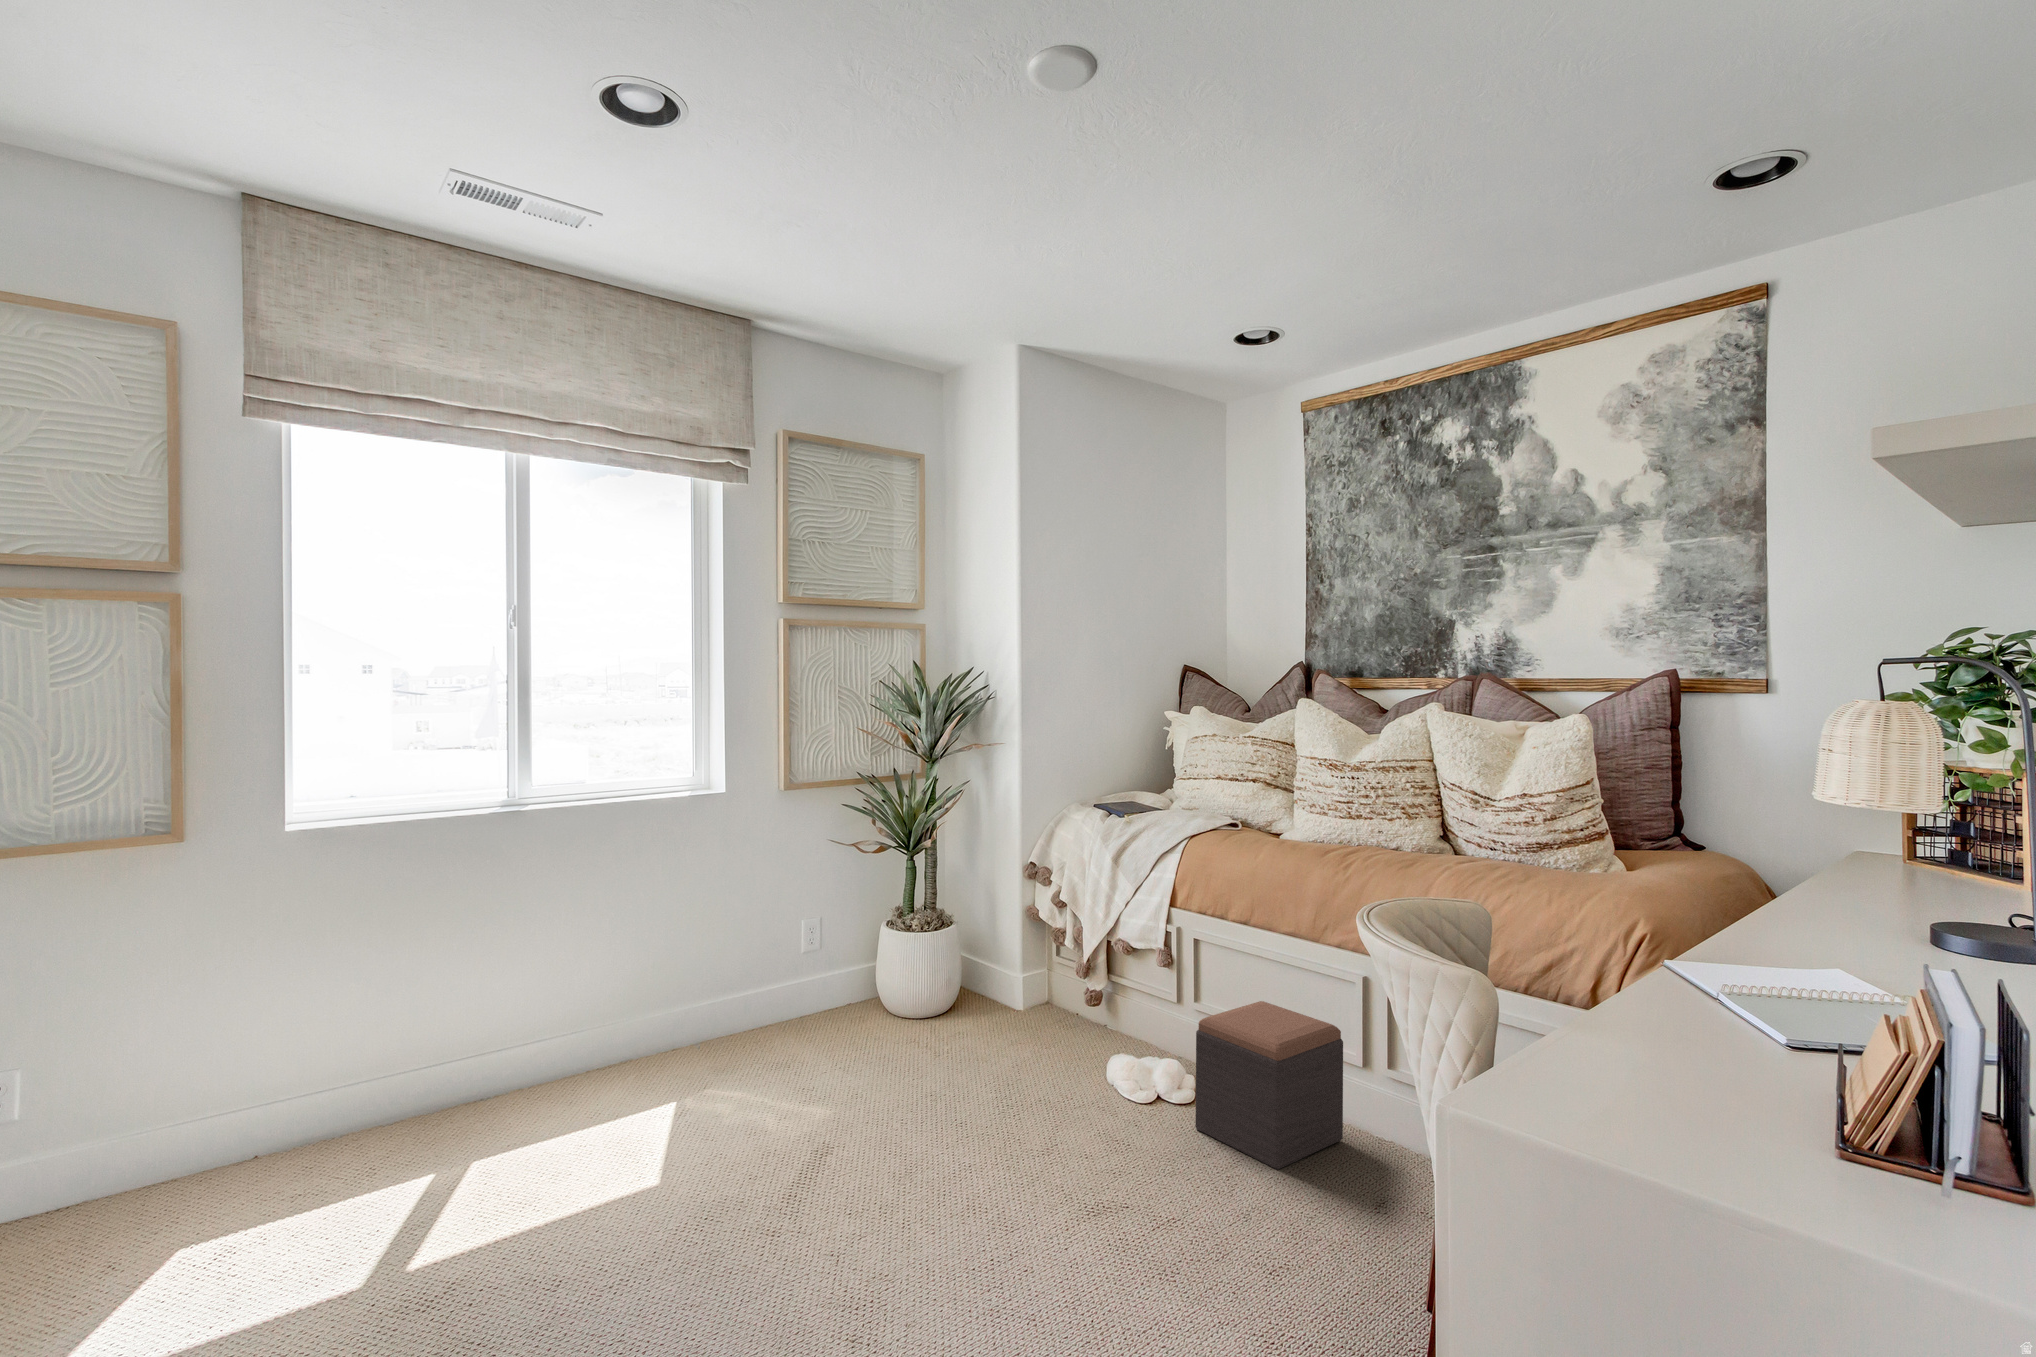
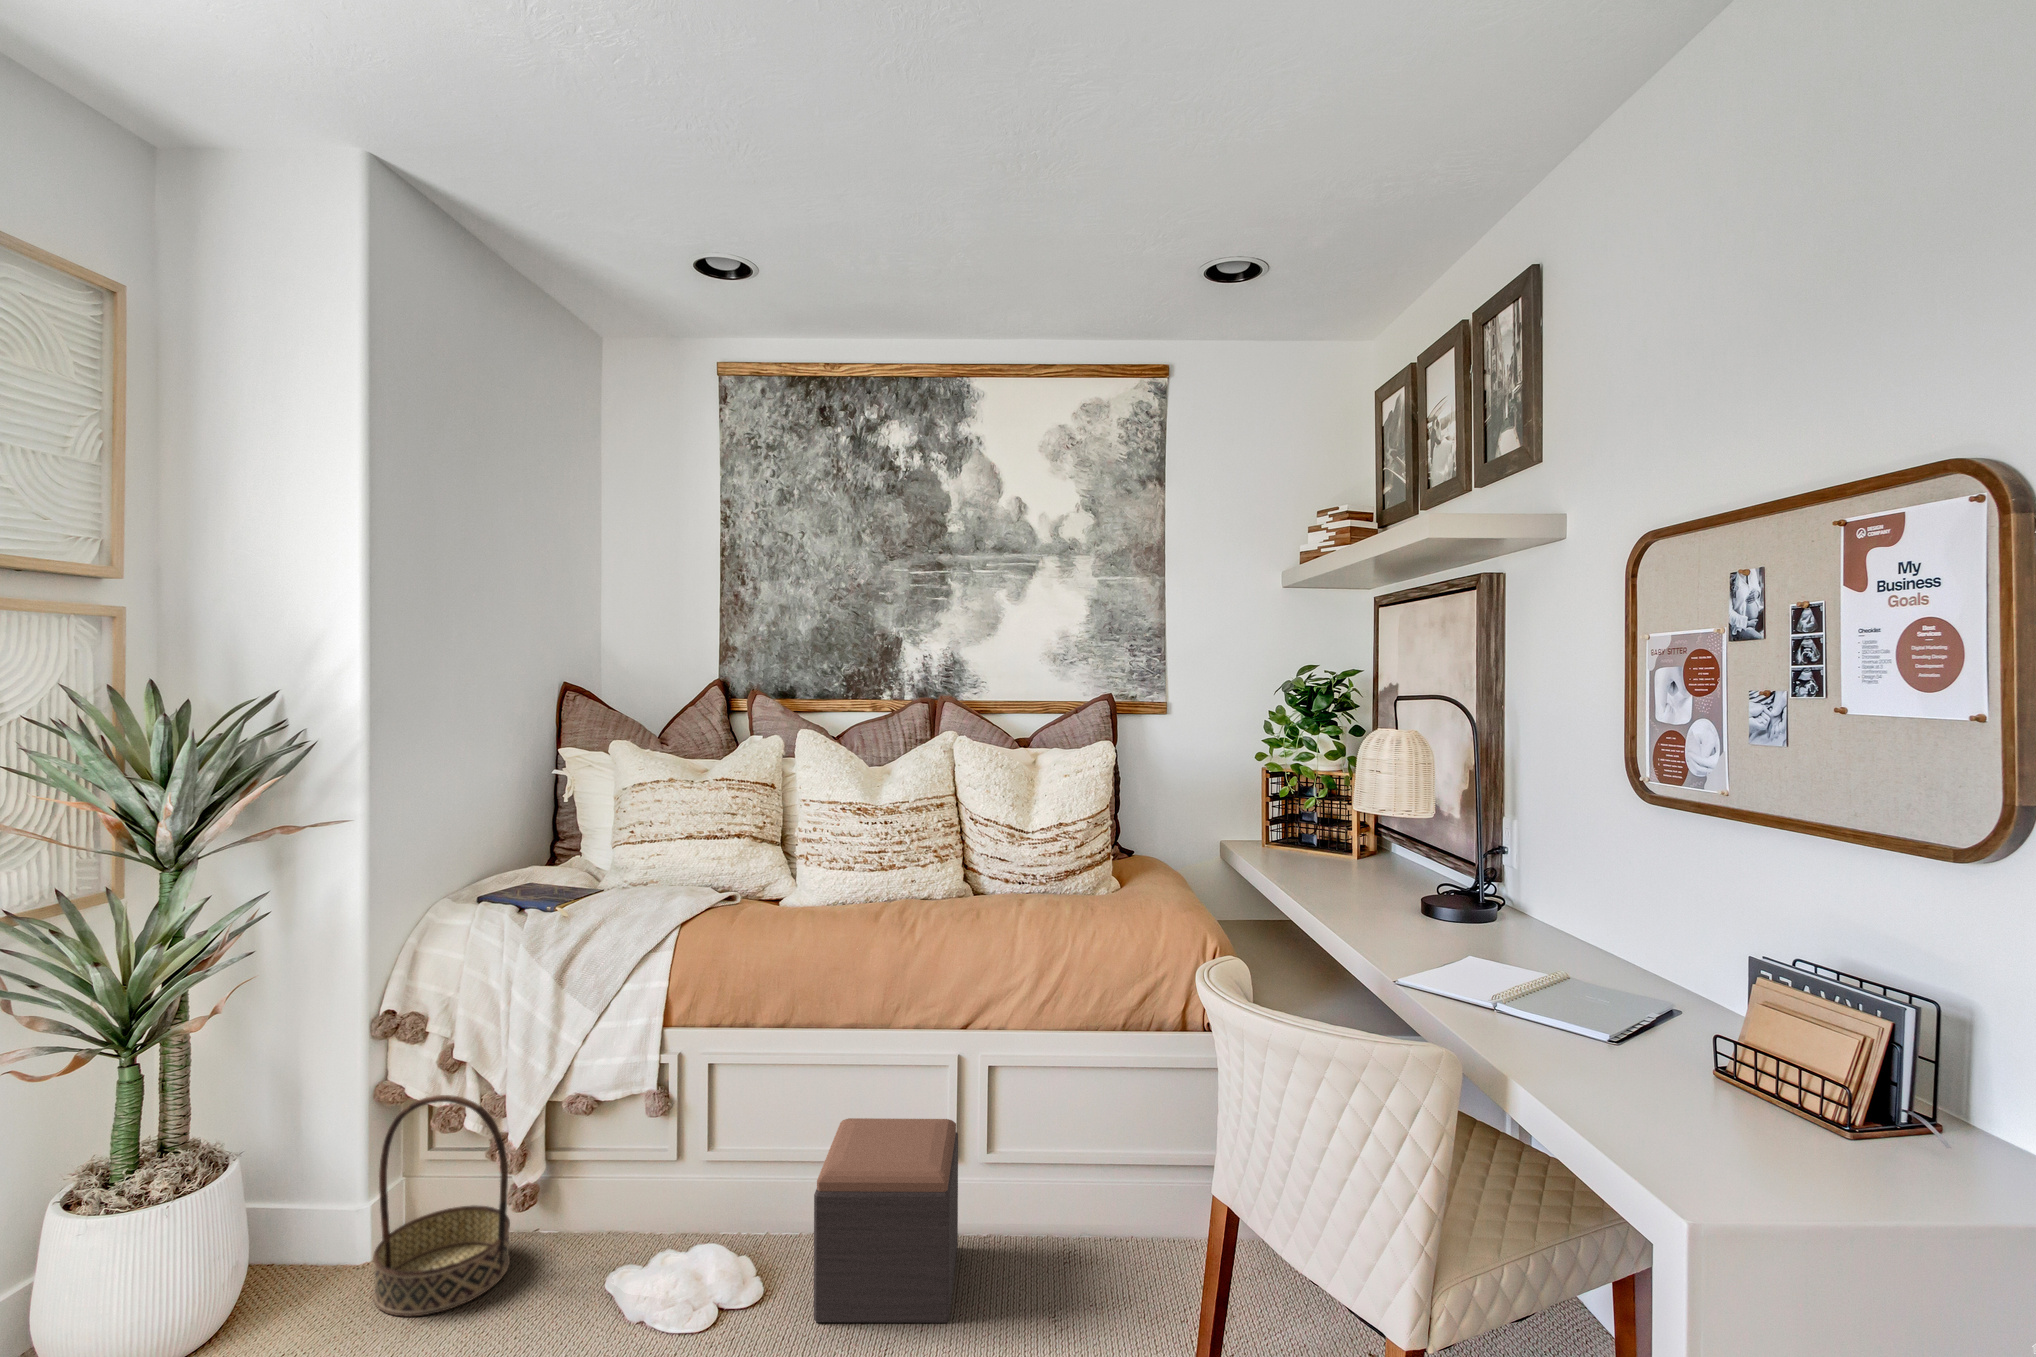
basket: none [1005,911,1078,1040] -> present [373,1095,510,1317]

